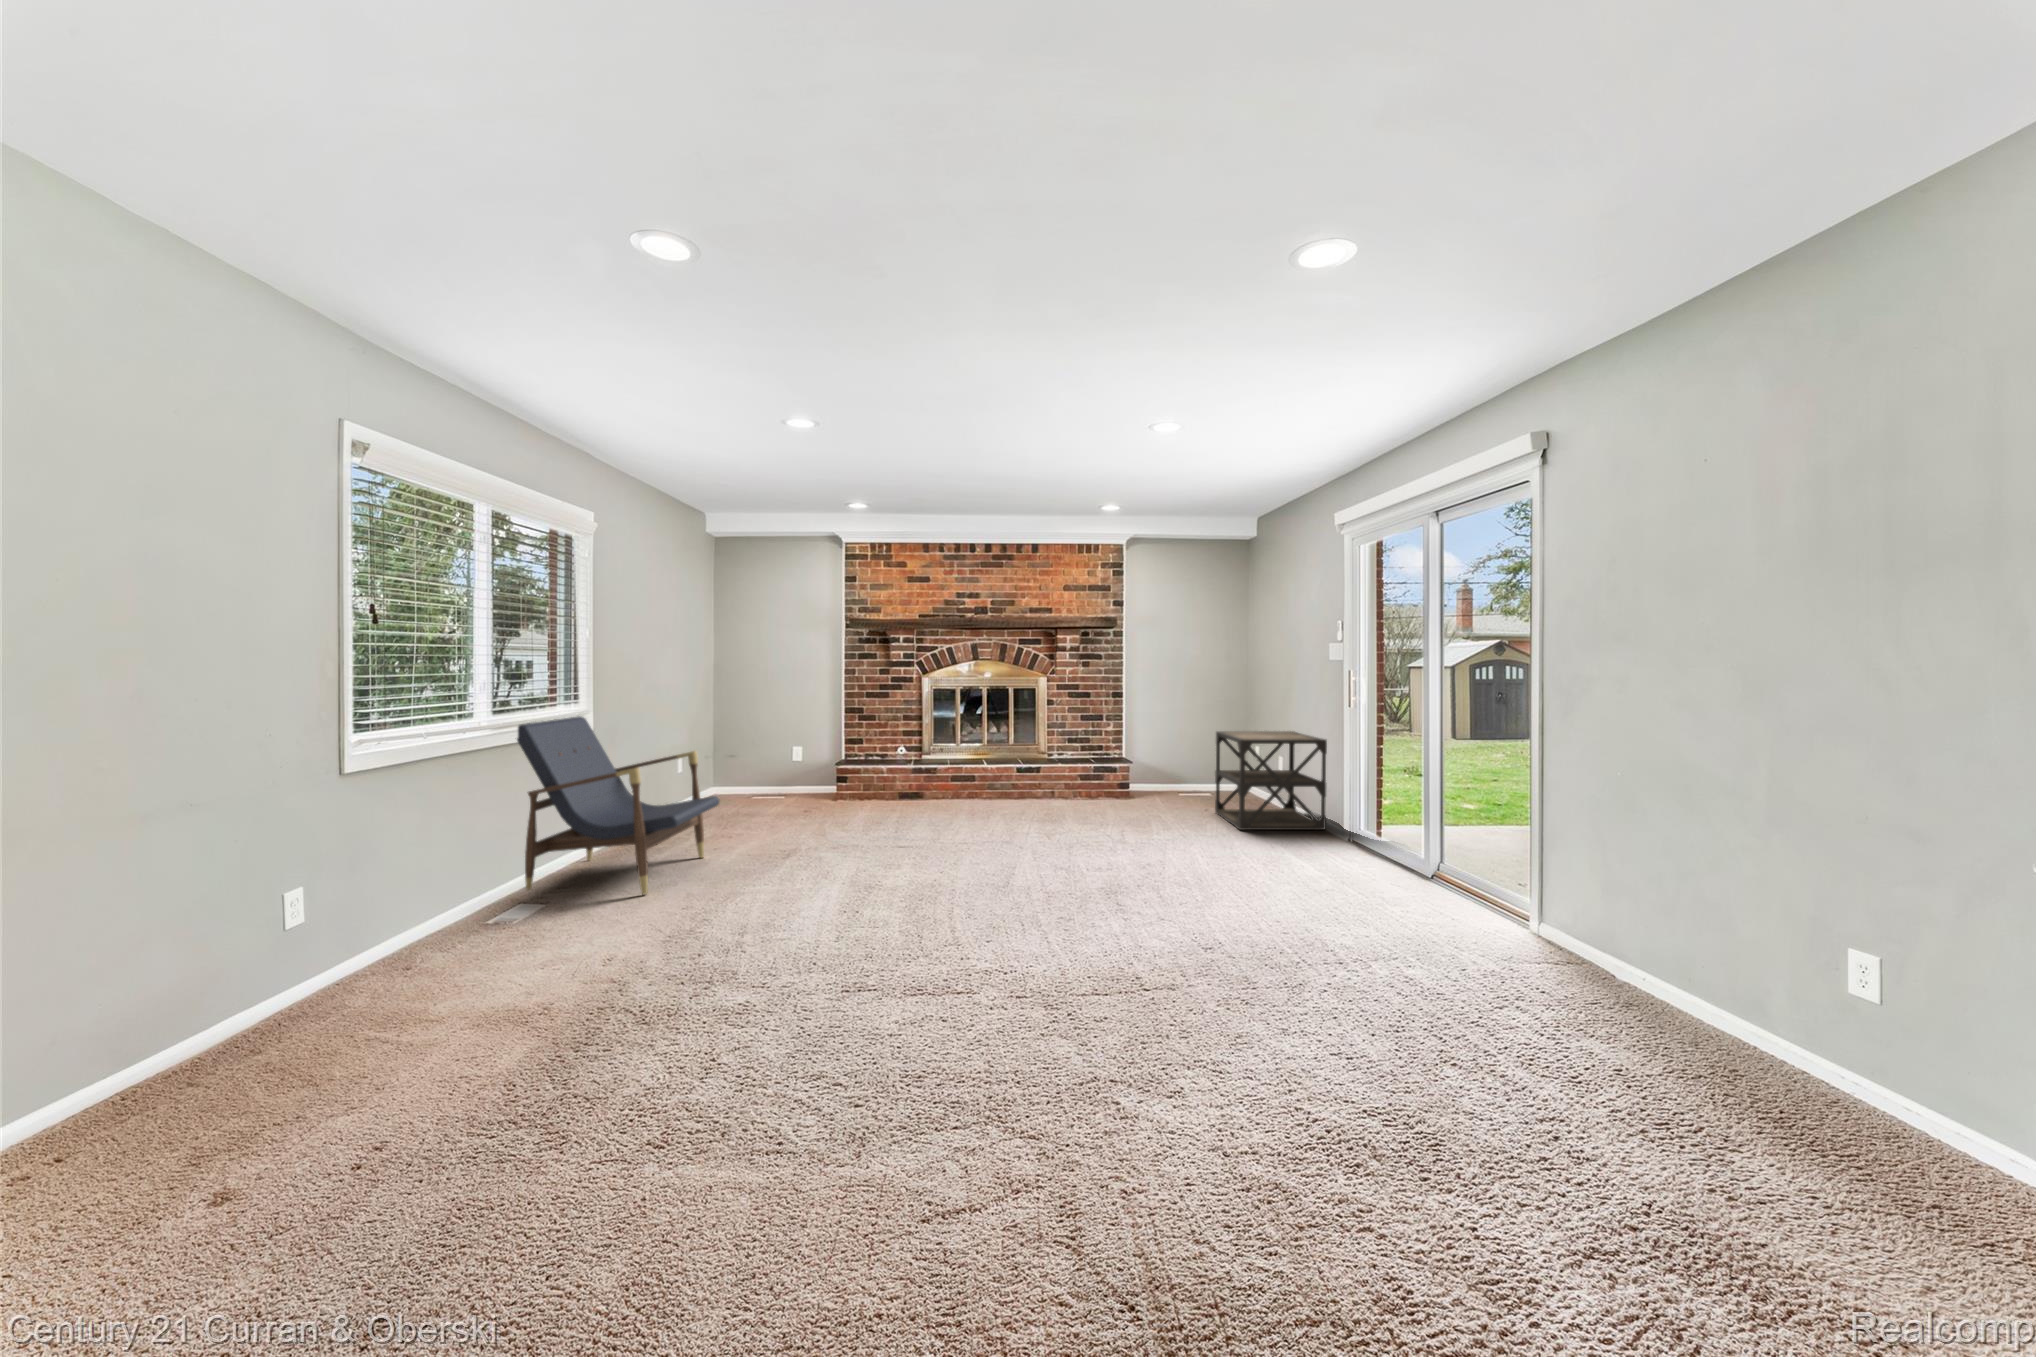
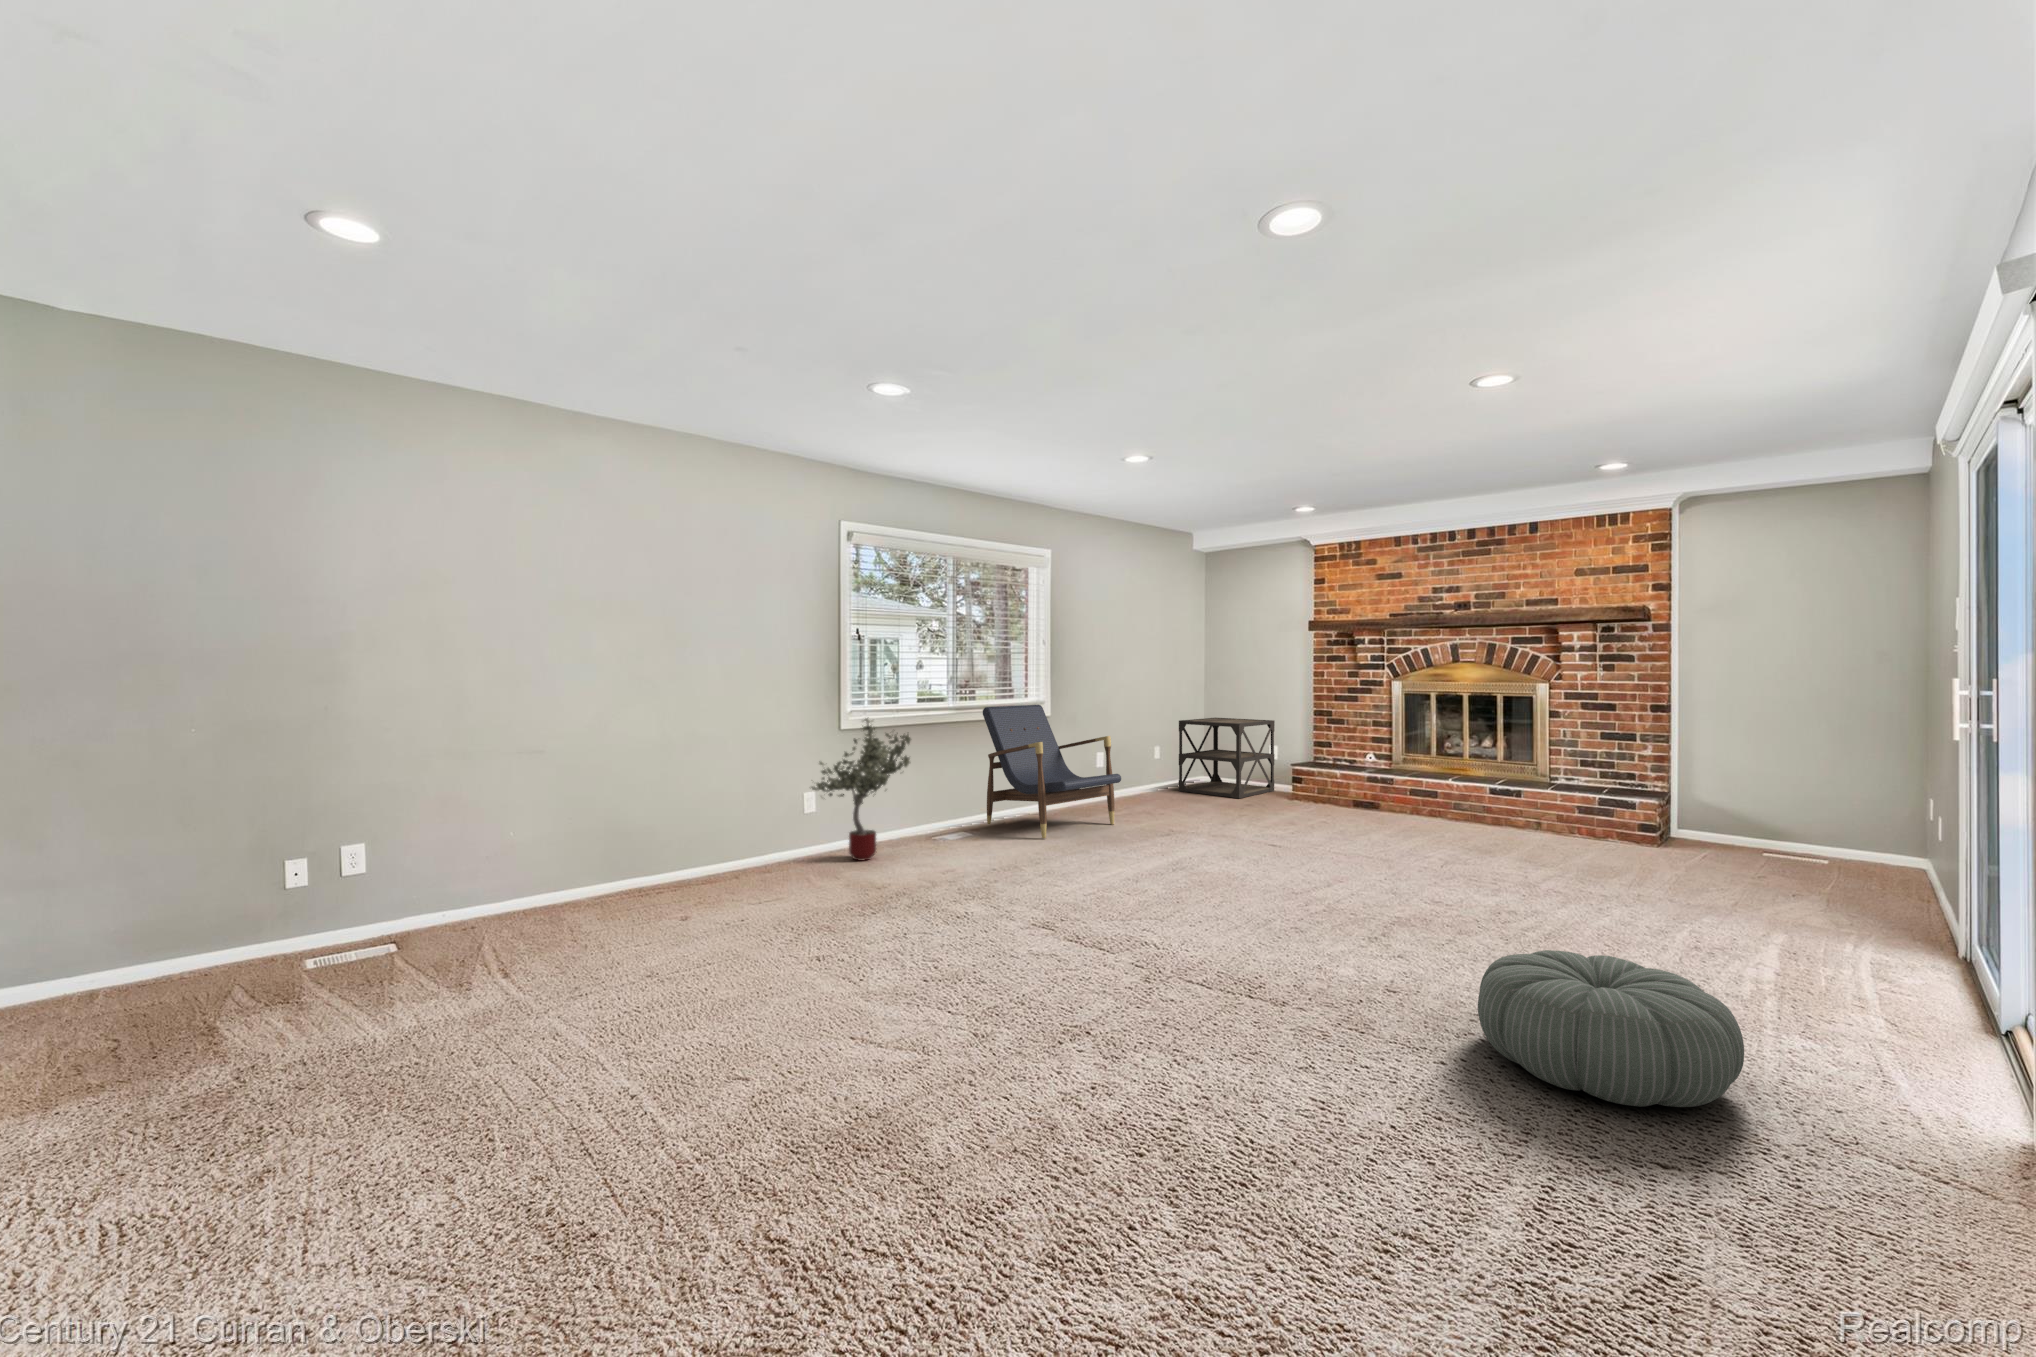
side table: present [1215,731,1327,830] -> present [1179,718,1275,798]
potted tree: none [266,757,464,1006] -> present [811,718,911,861]
pouf: none [1328,903,1525,1023] -> present [1478,950,1744,1107]

